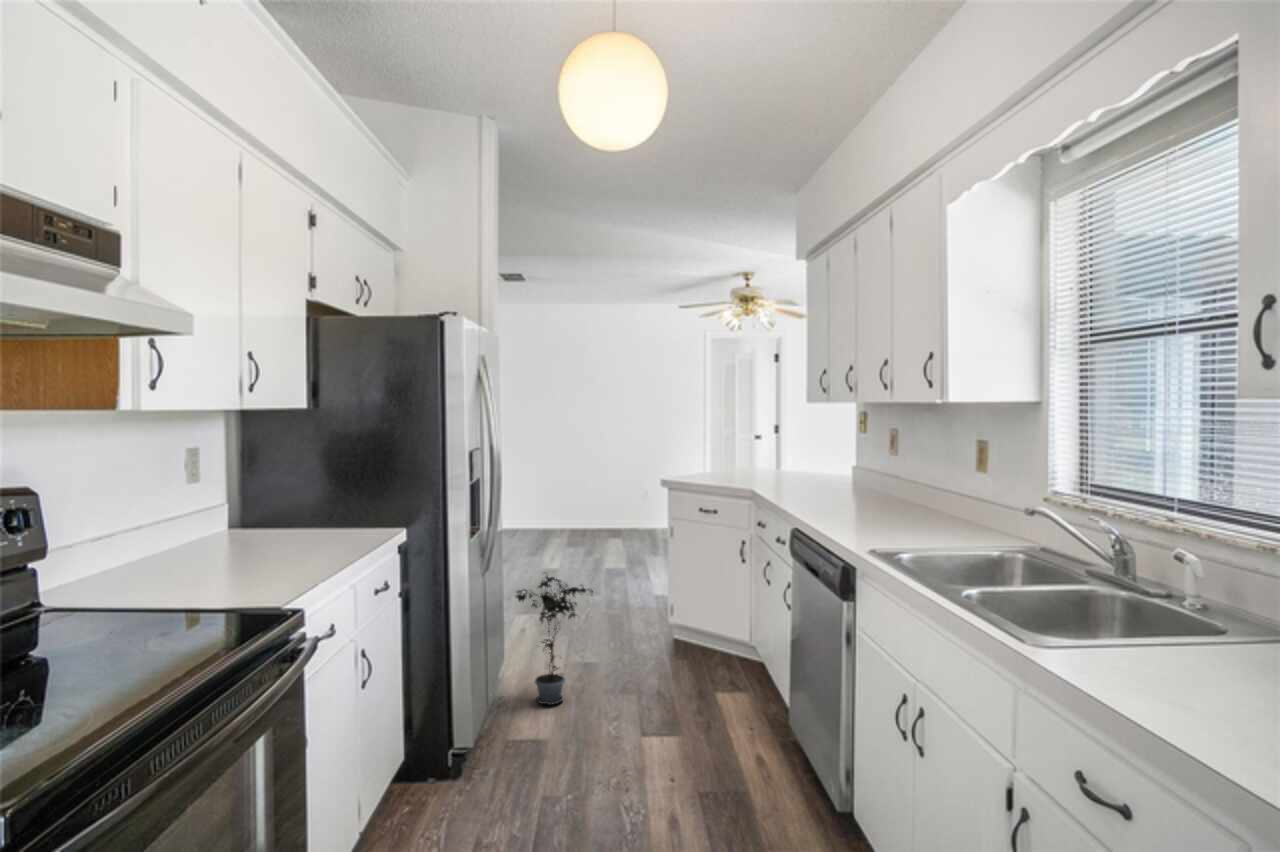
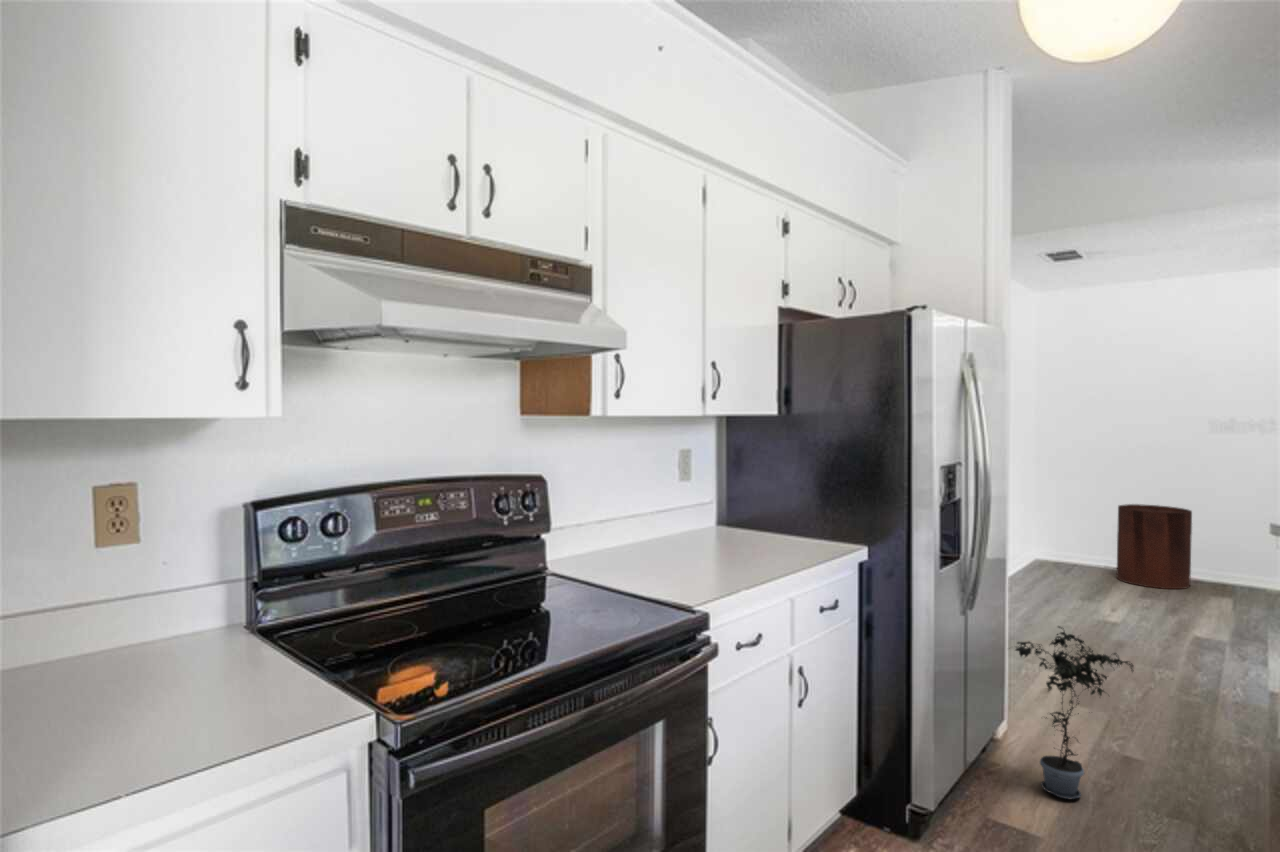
trash can: none [545,477,591,539] -> present [1116,504,1192,589]

